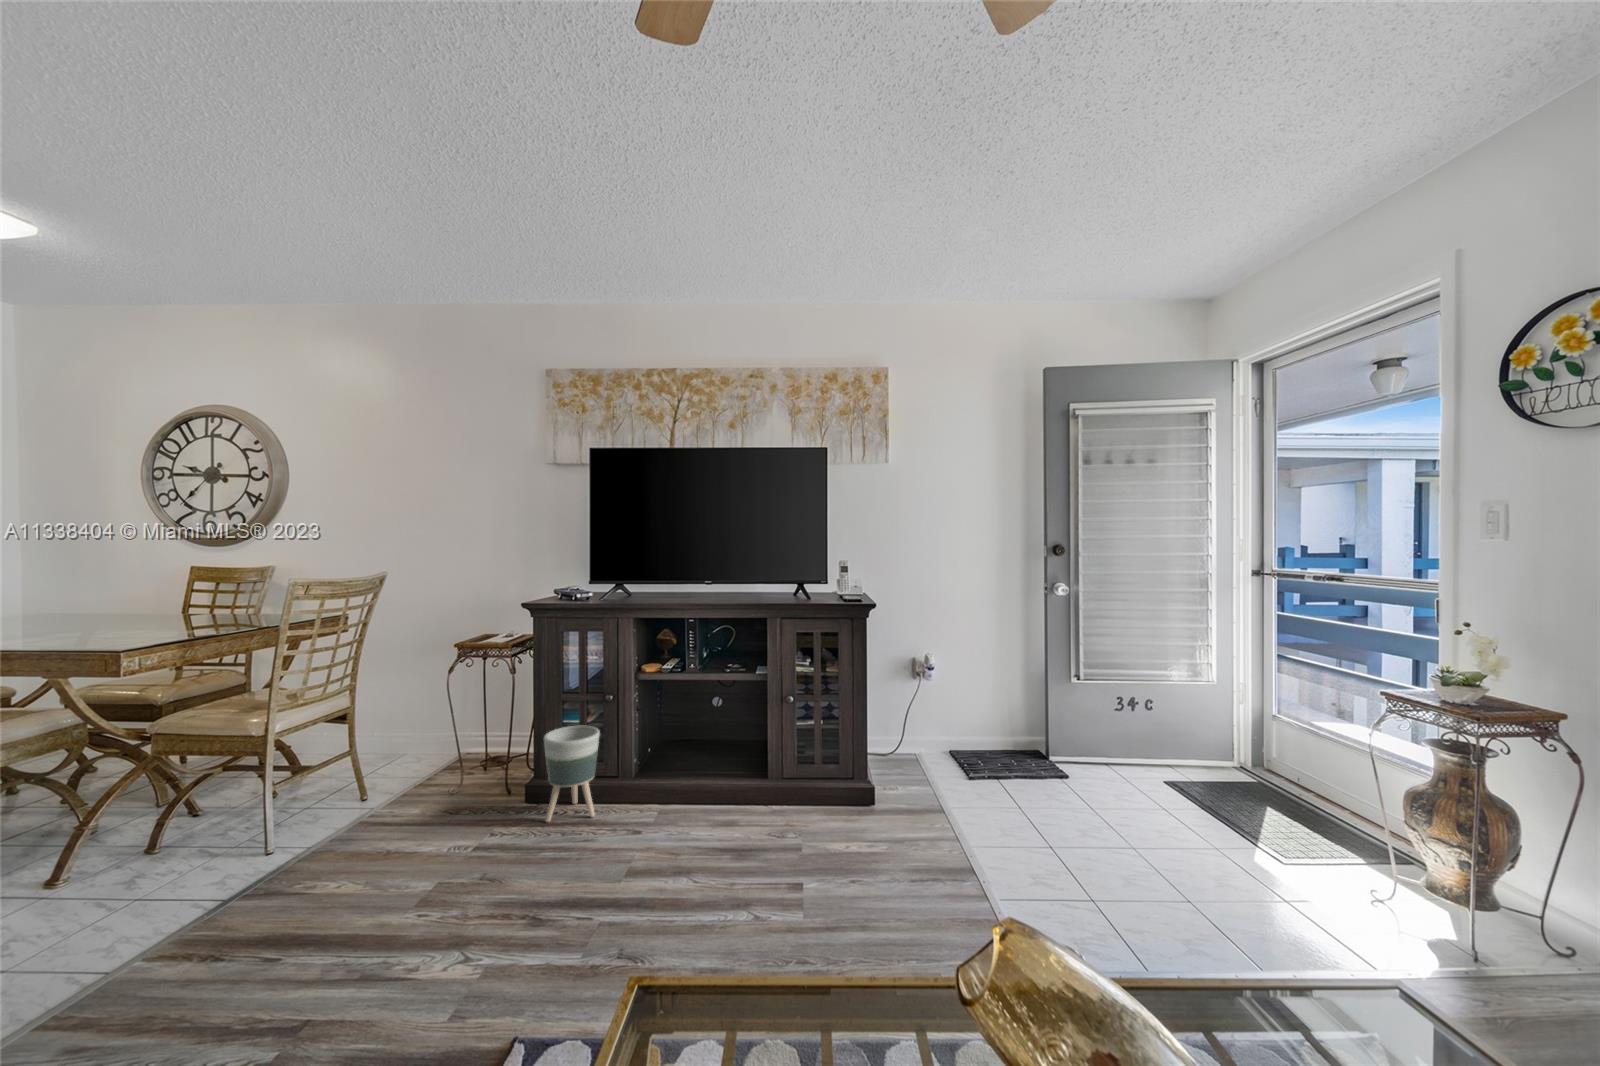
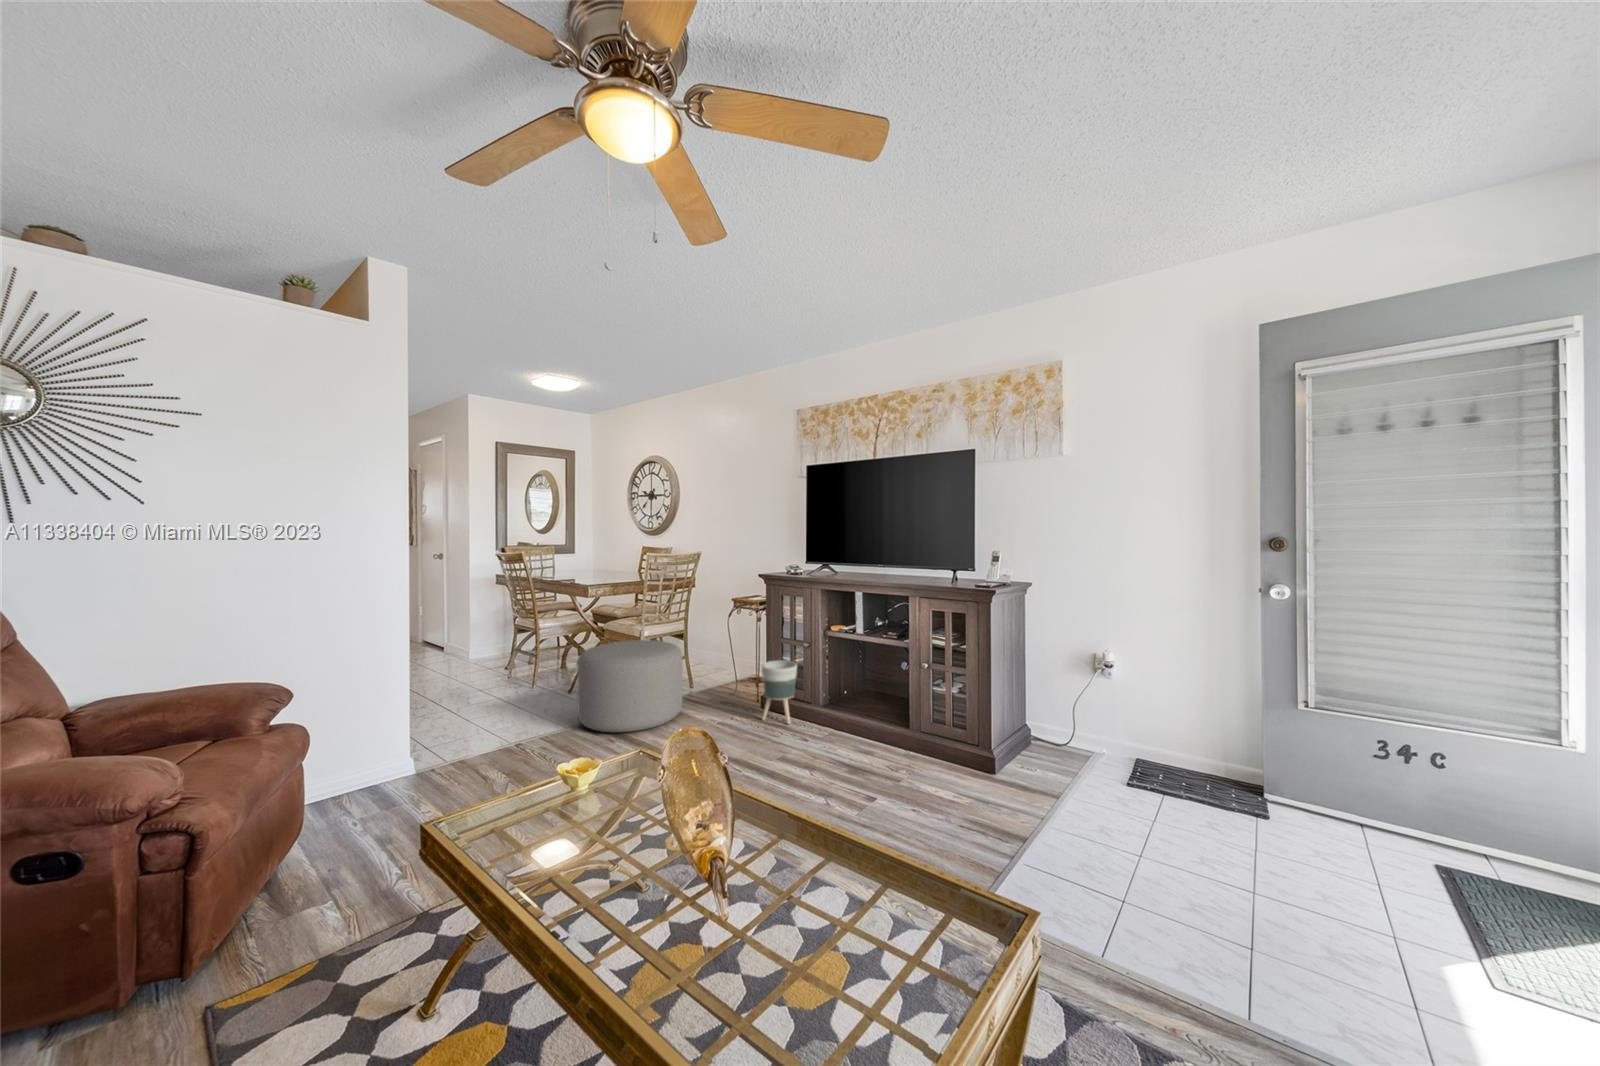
ottoman: none [143,733,396,942] -> present [577,640,683,732]

